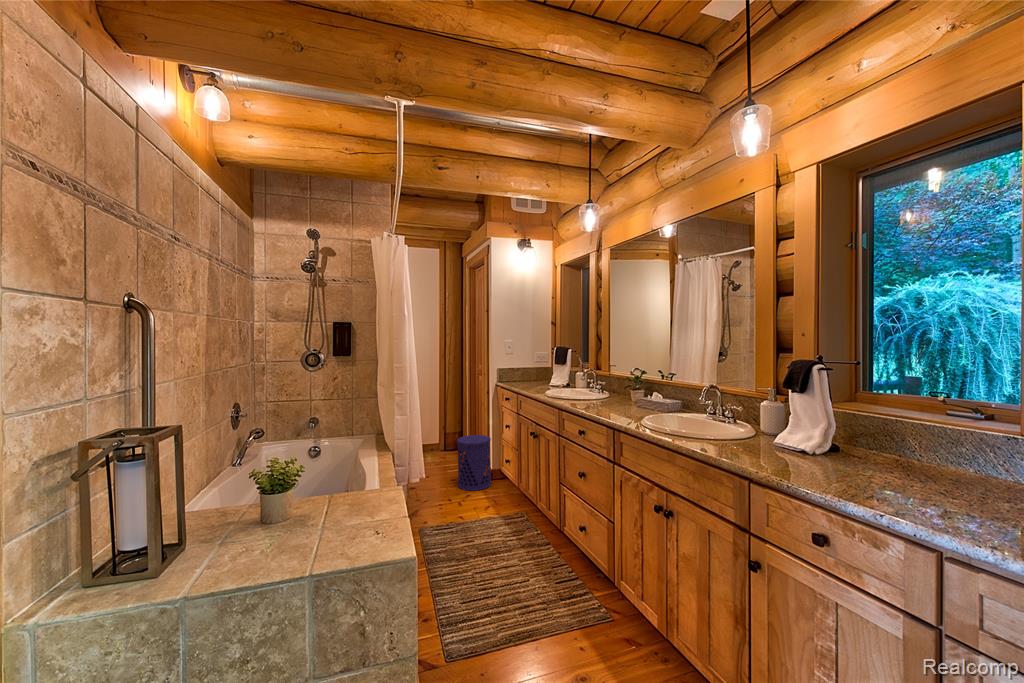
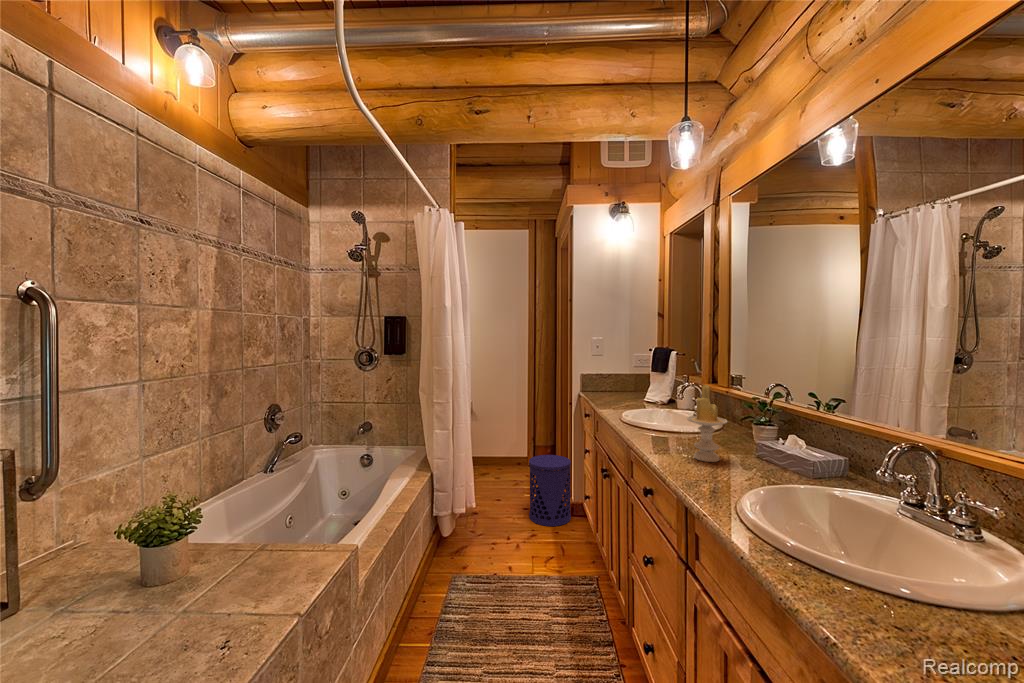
candle: none [598,367,621,412] -> present [687,385,728,462]

